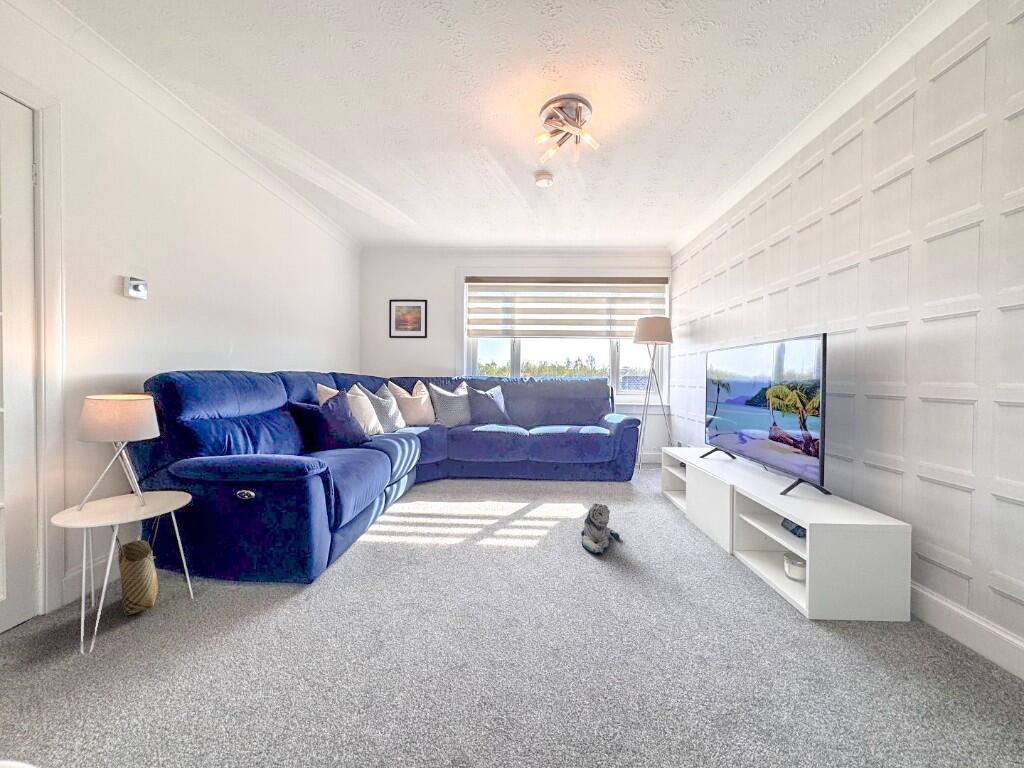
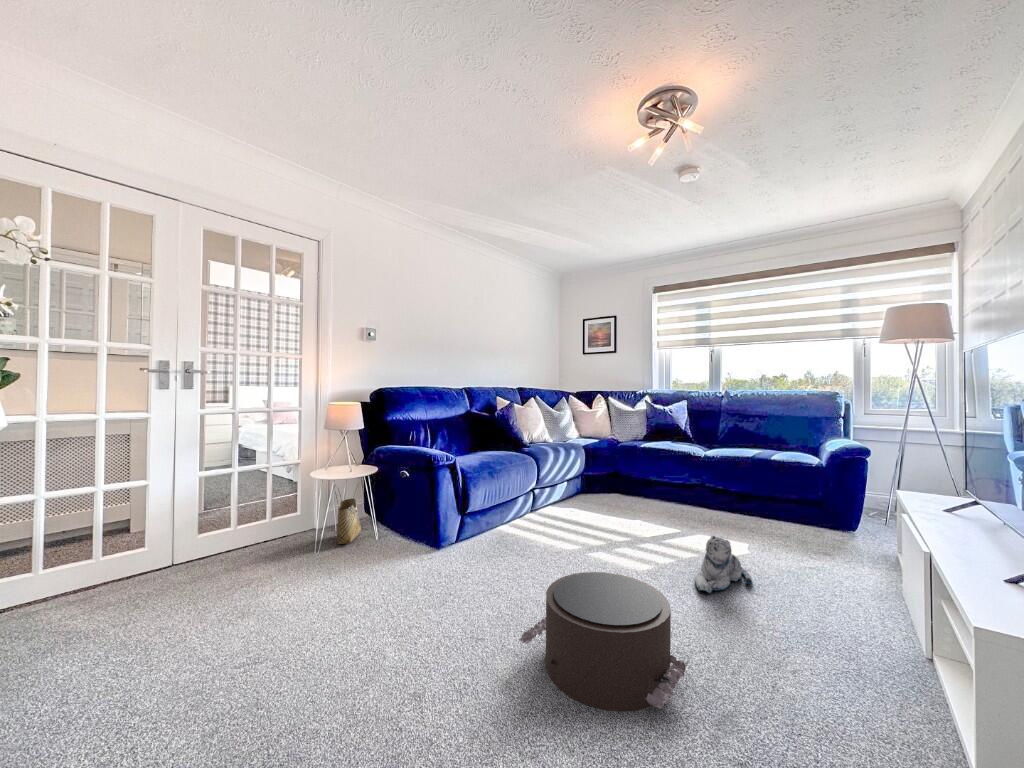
pouf: none [518,554,682,688] -> present [519,572,688,711]

